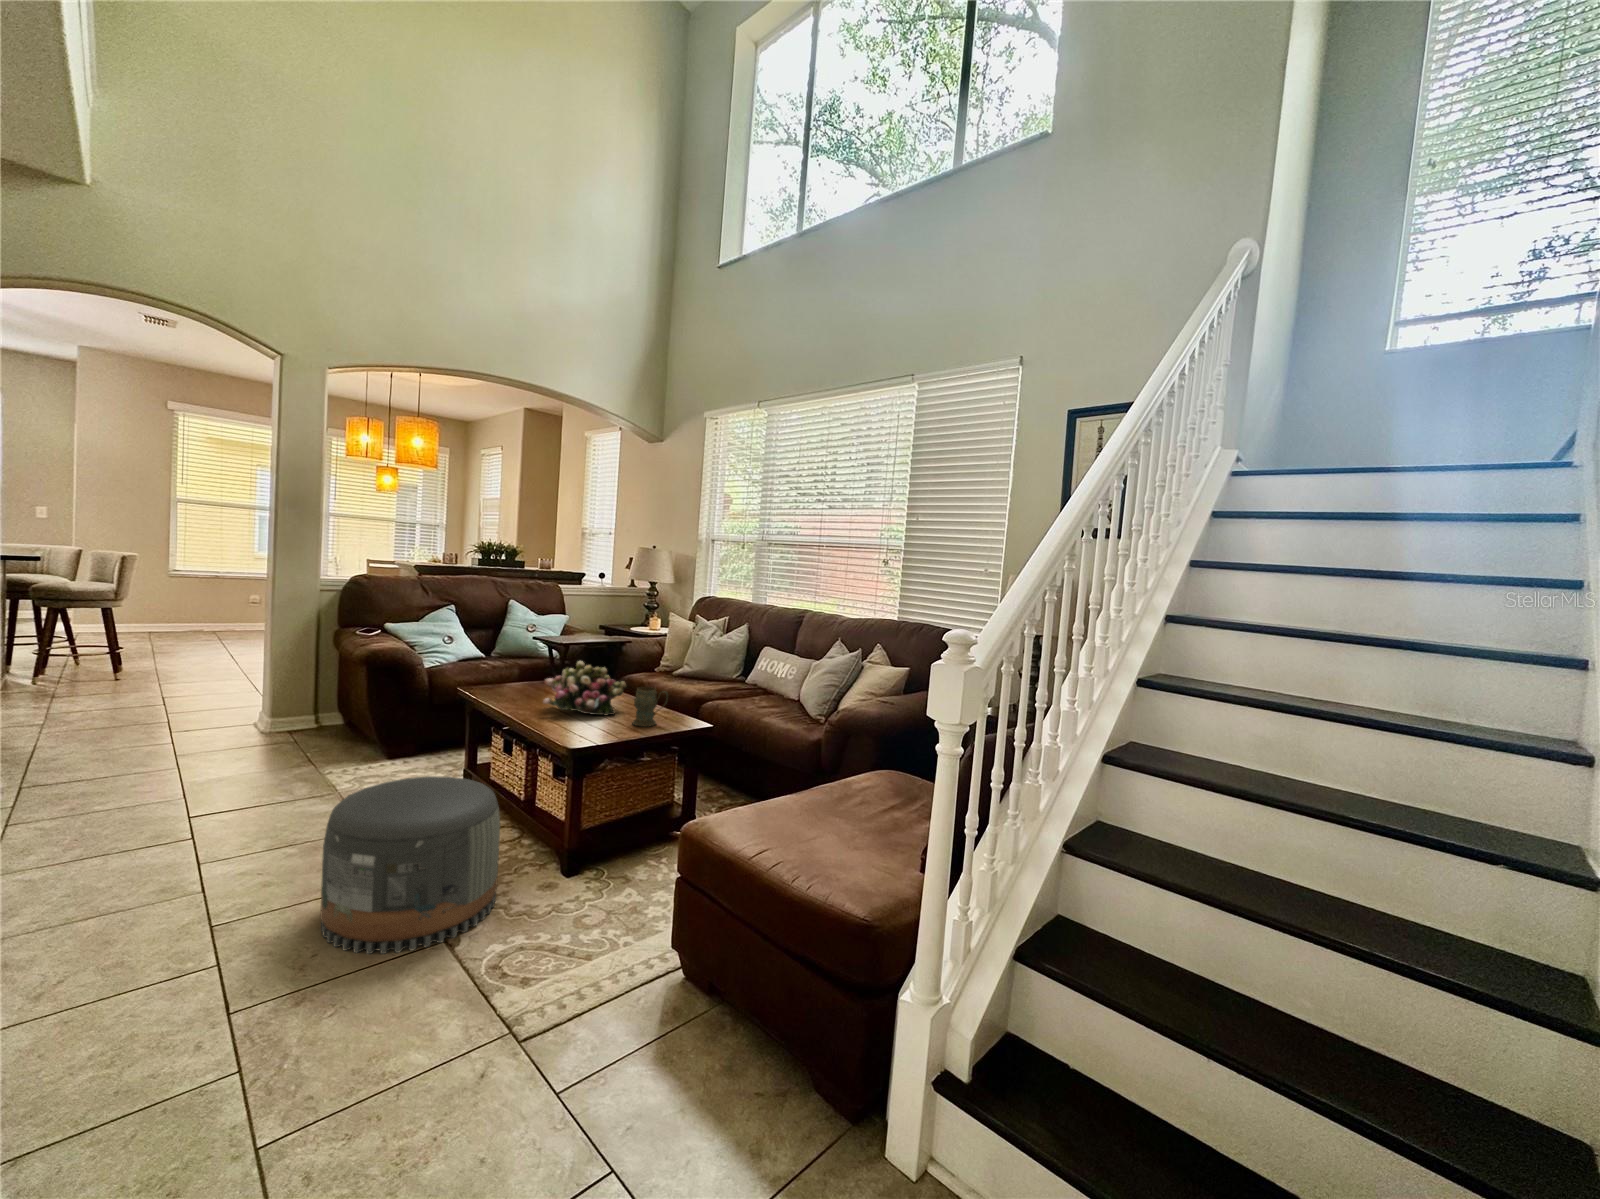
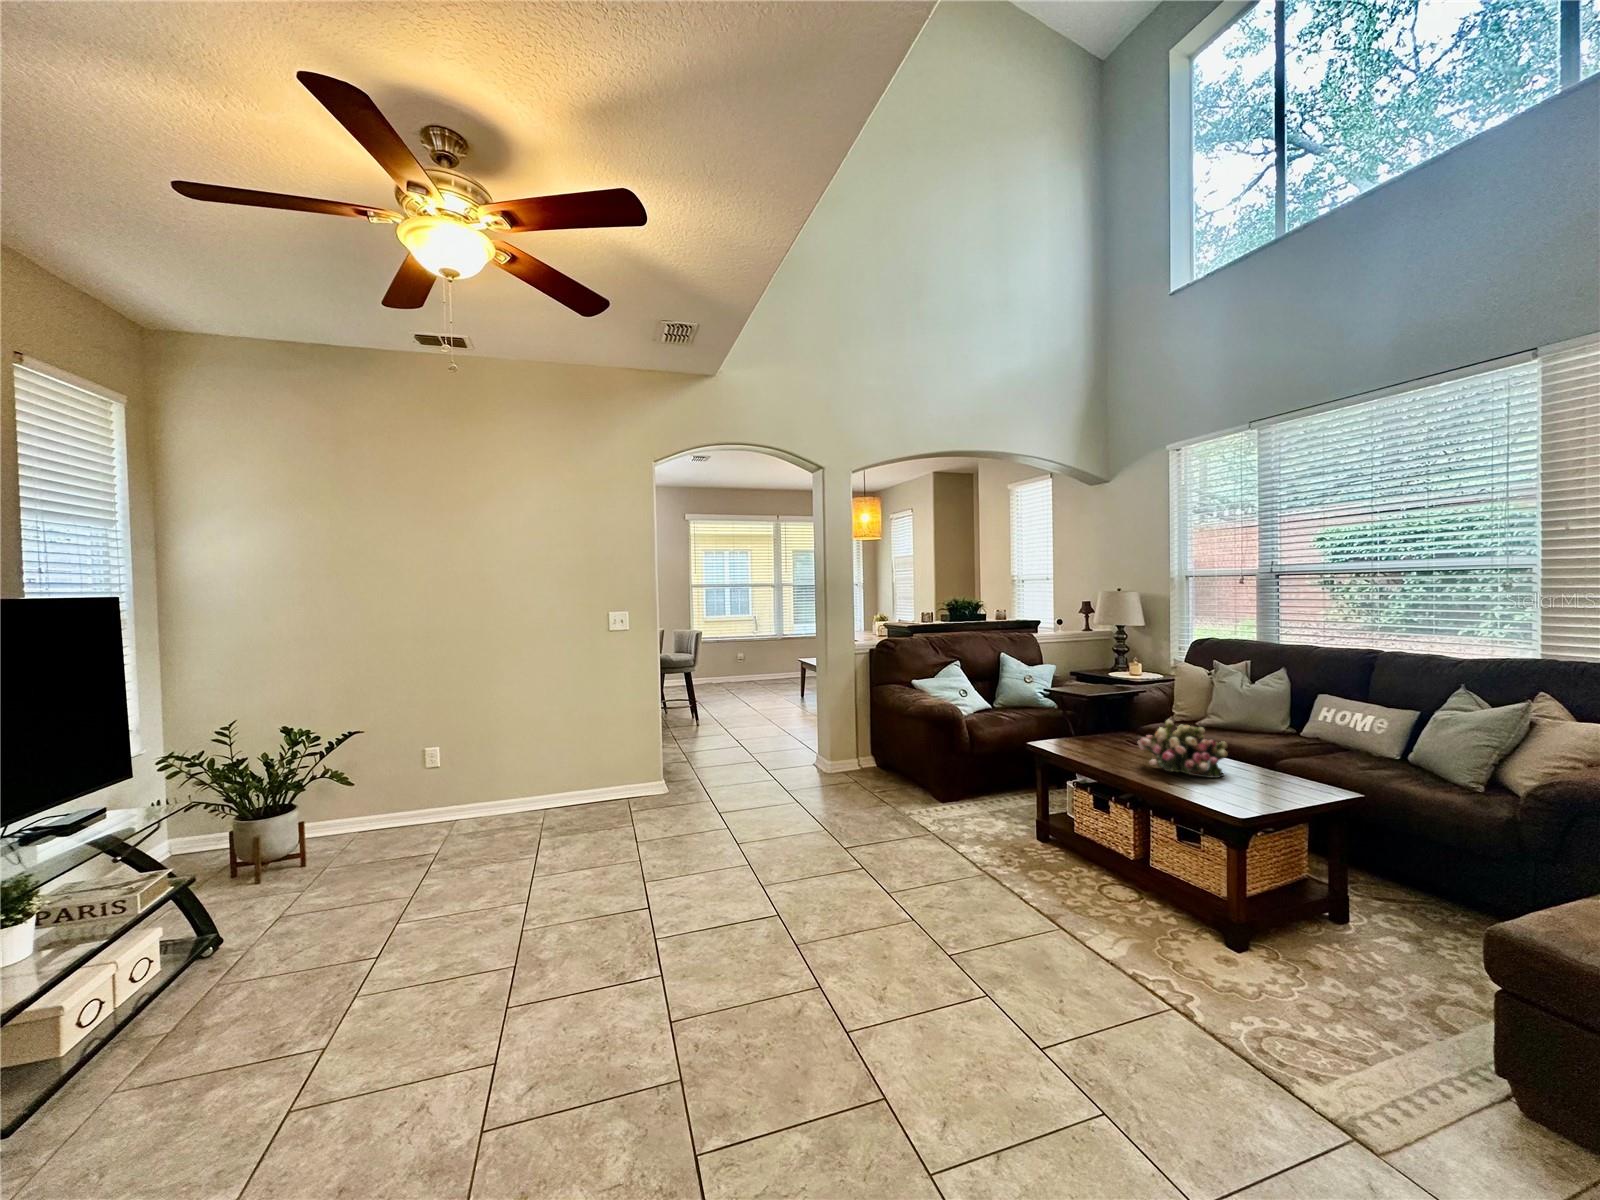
mug: present [632,687,668,727] -> none [1259,750,1306,794]
pouf: present [320,776,500,954] -> none [1031,837,1192,1018]

